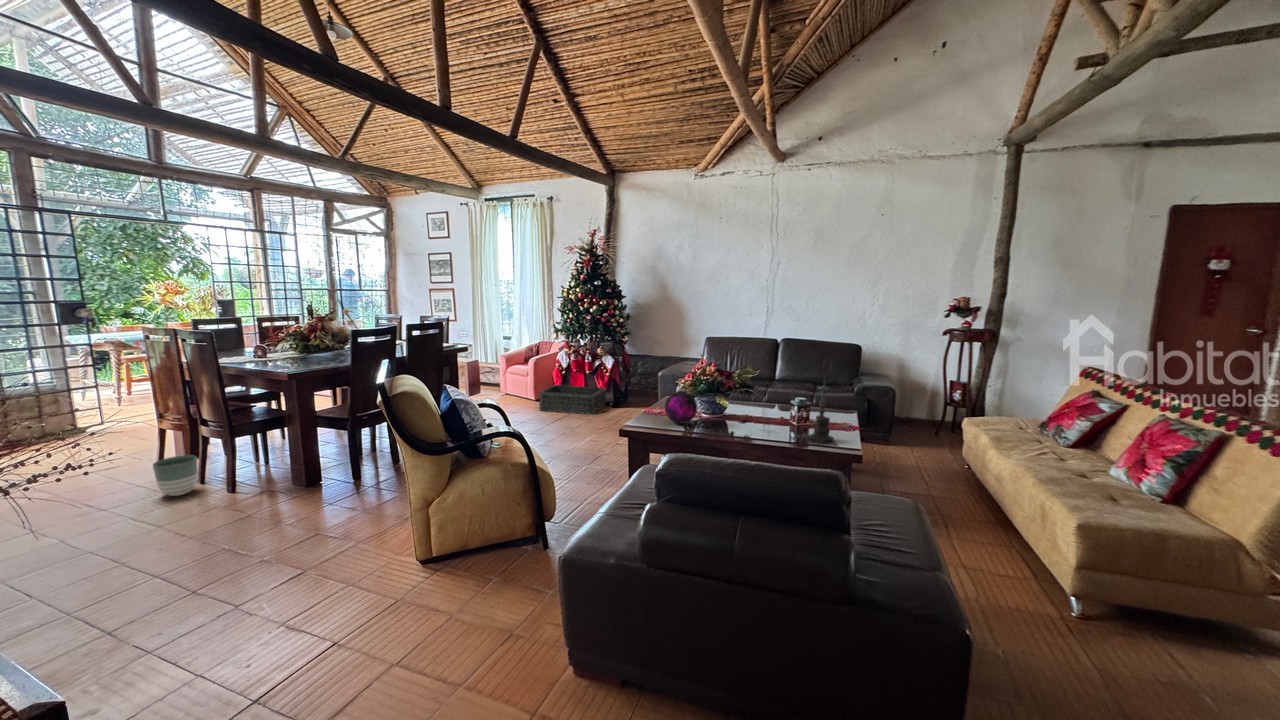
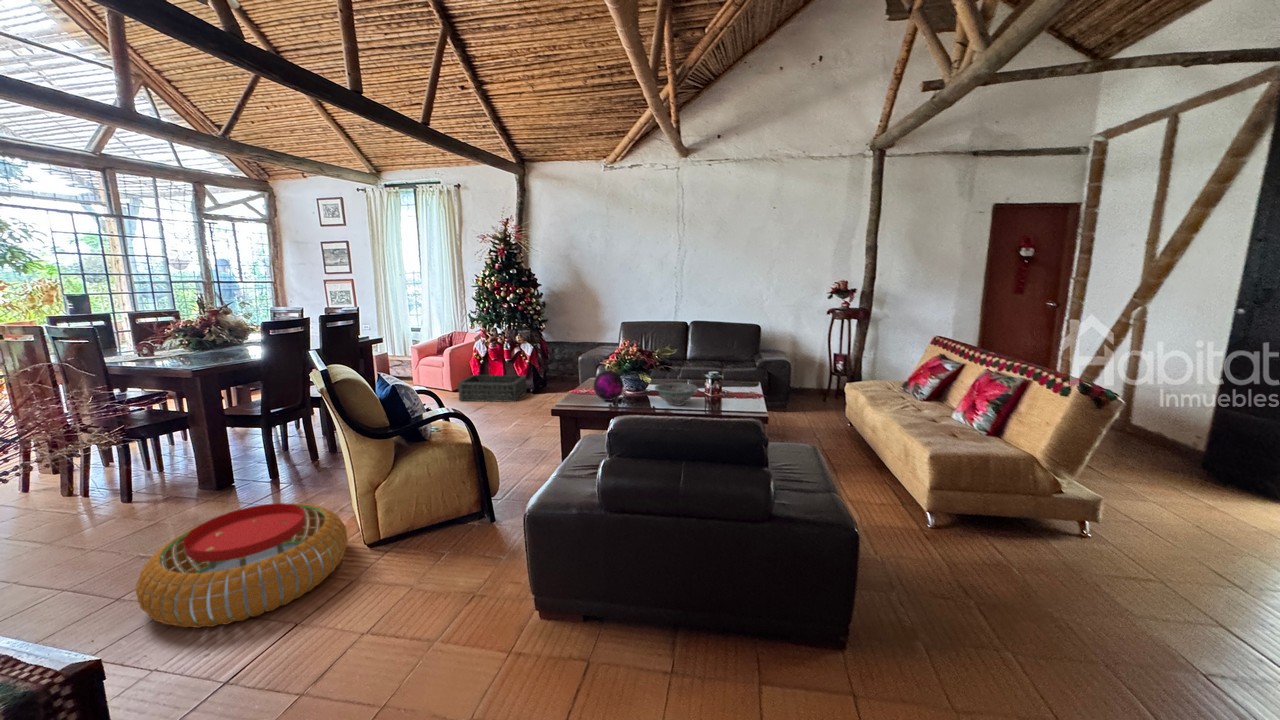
candle holder: present [803,386,837,446] -> none [717,352,748,411]
decorative bowl: none [731,408,780,435] -> present [655,382,698,406]
planter: present [153,455,198,496] -> none [24,466,82,512]
pouf: none [202,511,401,634] -> present [136,503,348,628]

